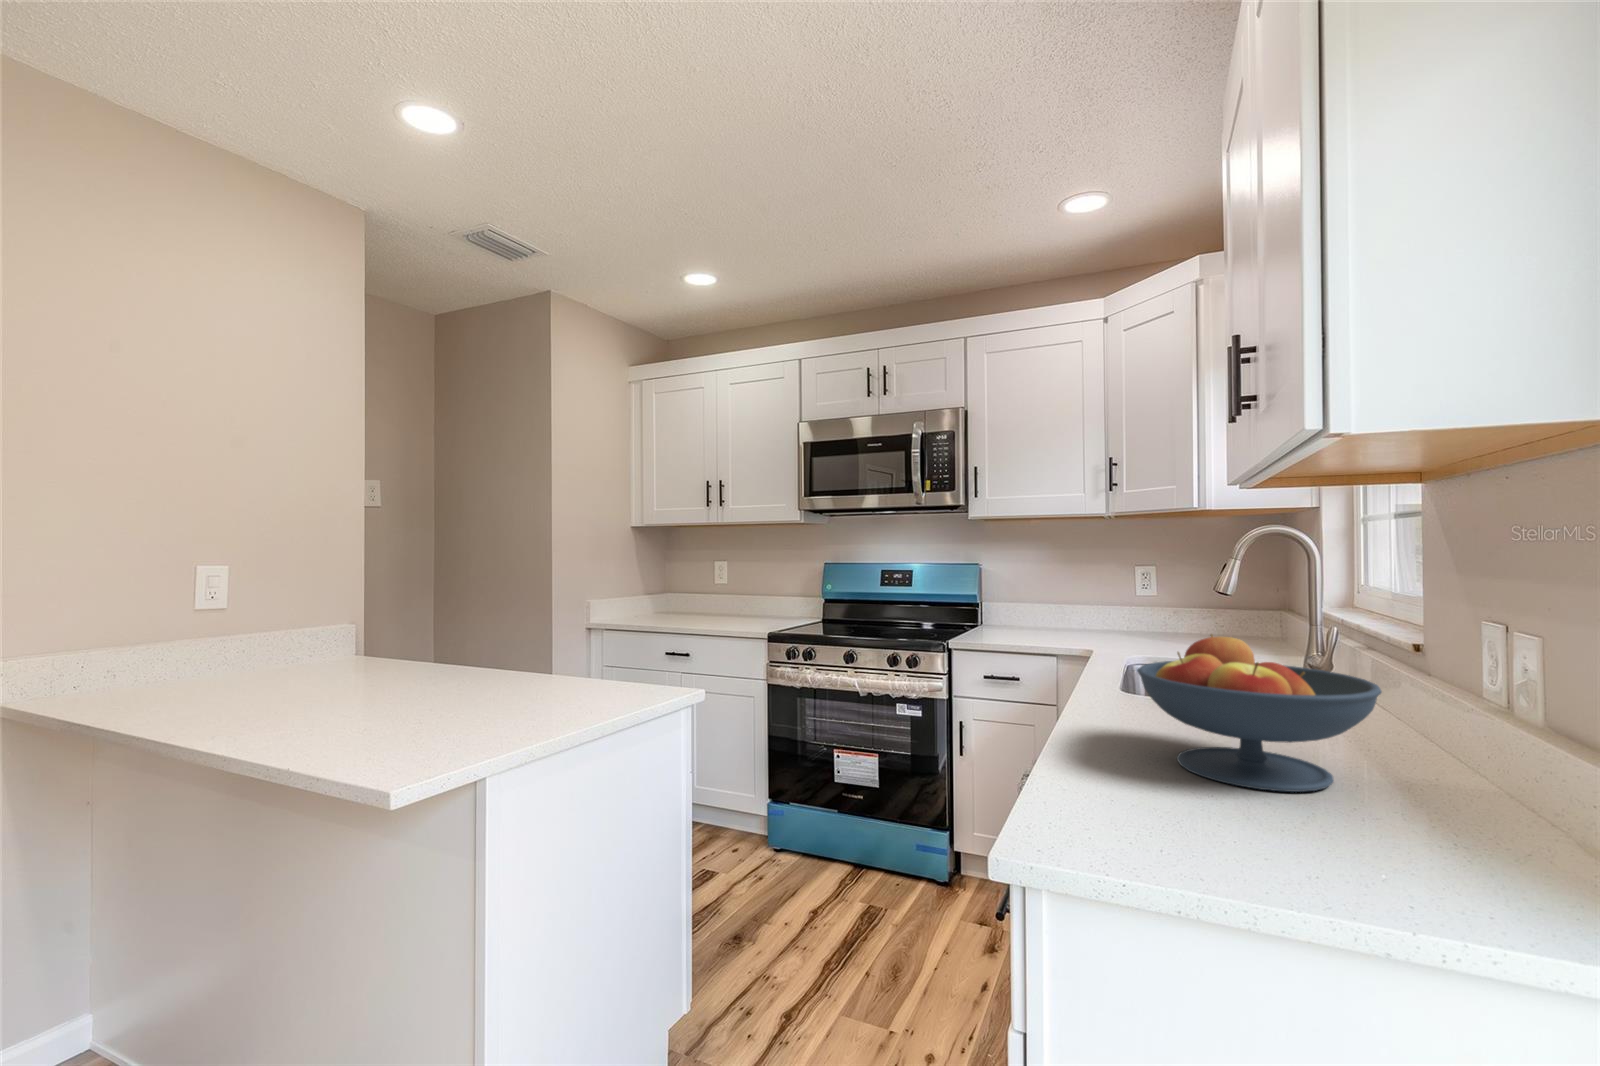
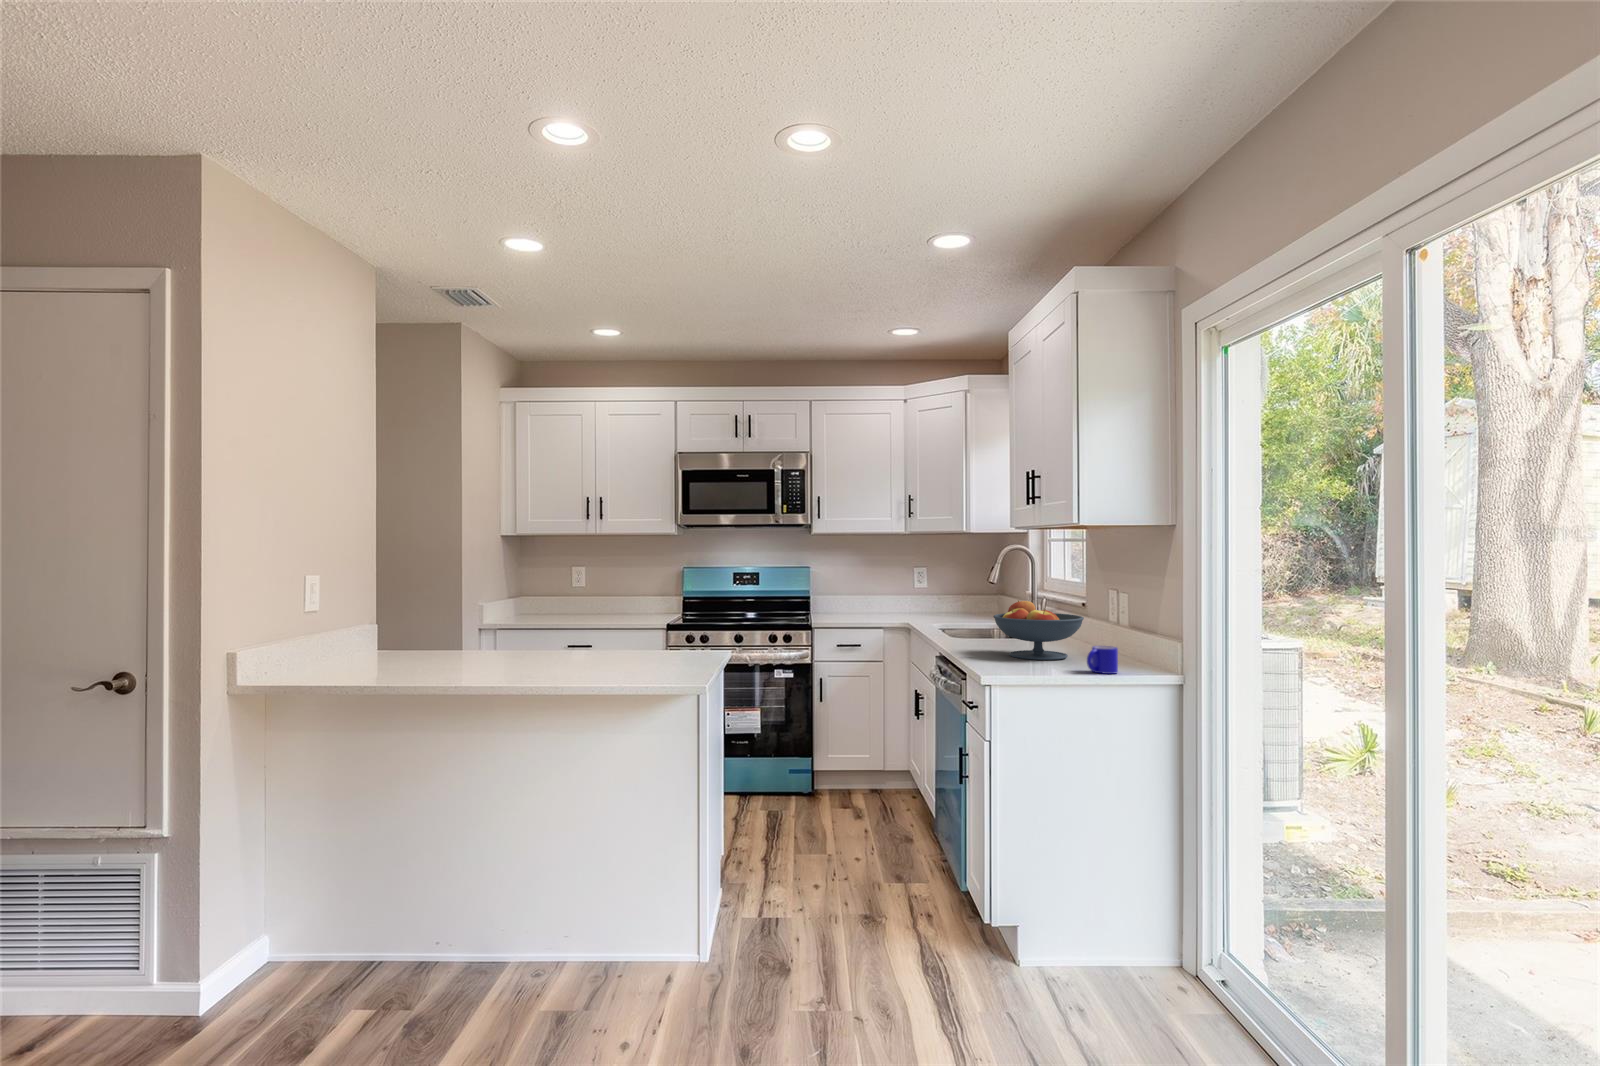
mug: none [1347,795,1476,903] -> present [1087,646,1118,674]

